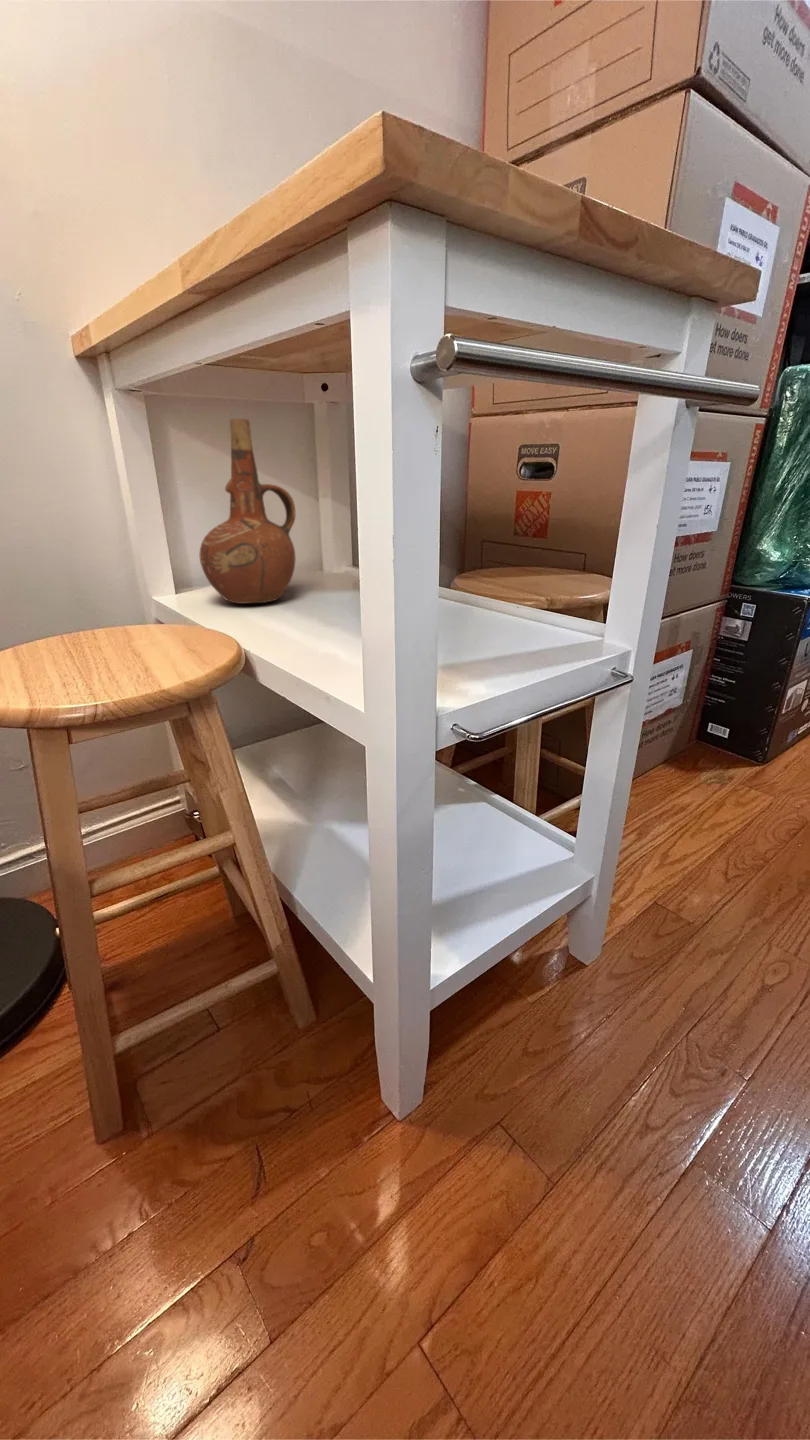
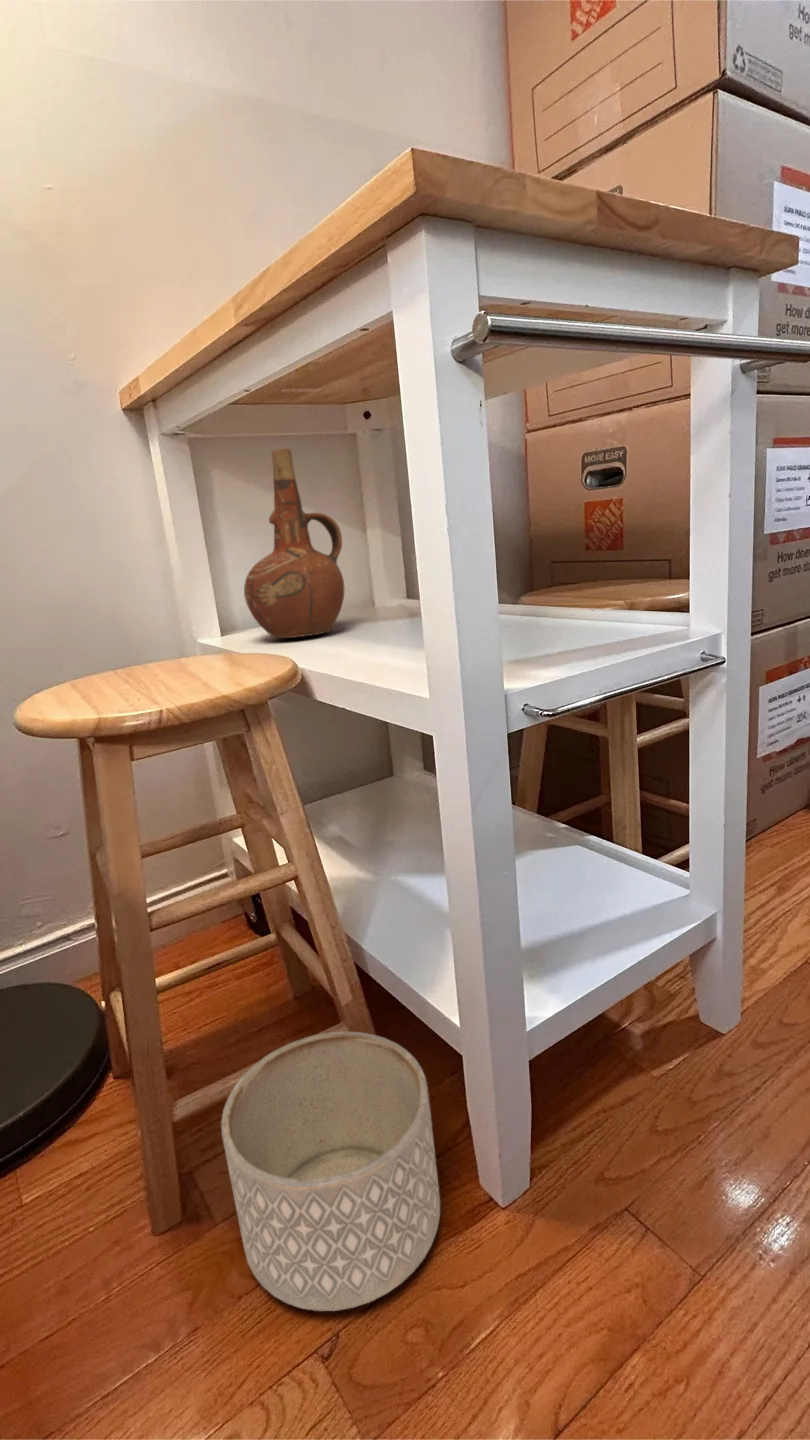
planter: none [154,975,346,1223] -> present [221,1032,440,1311]

